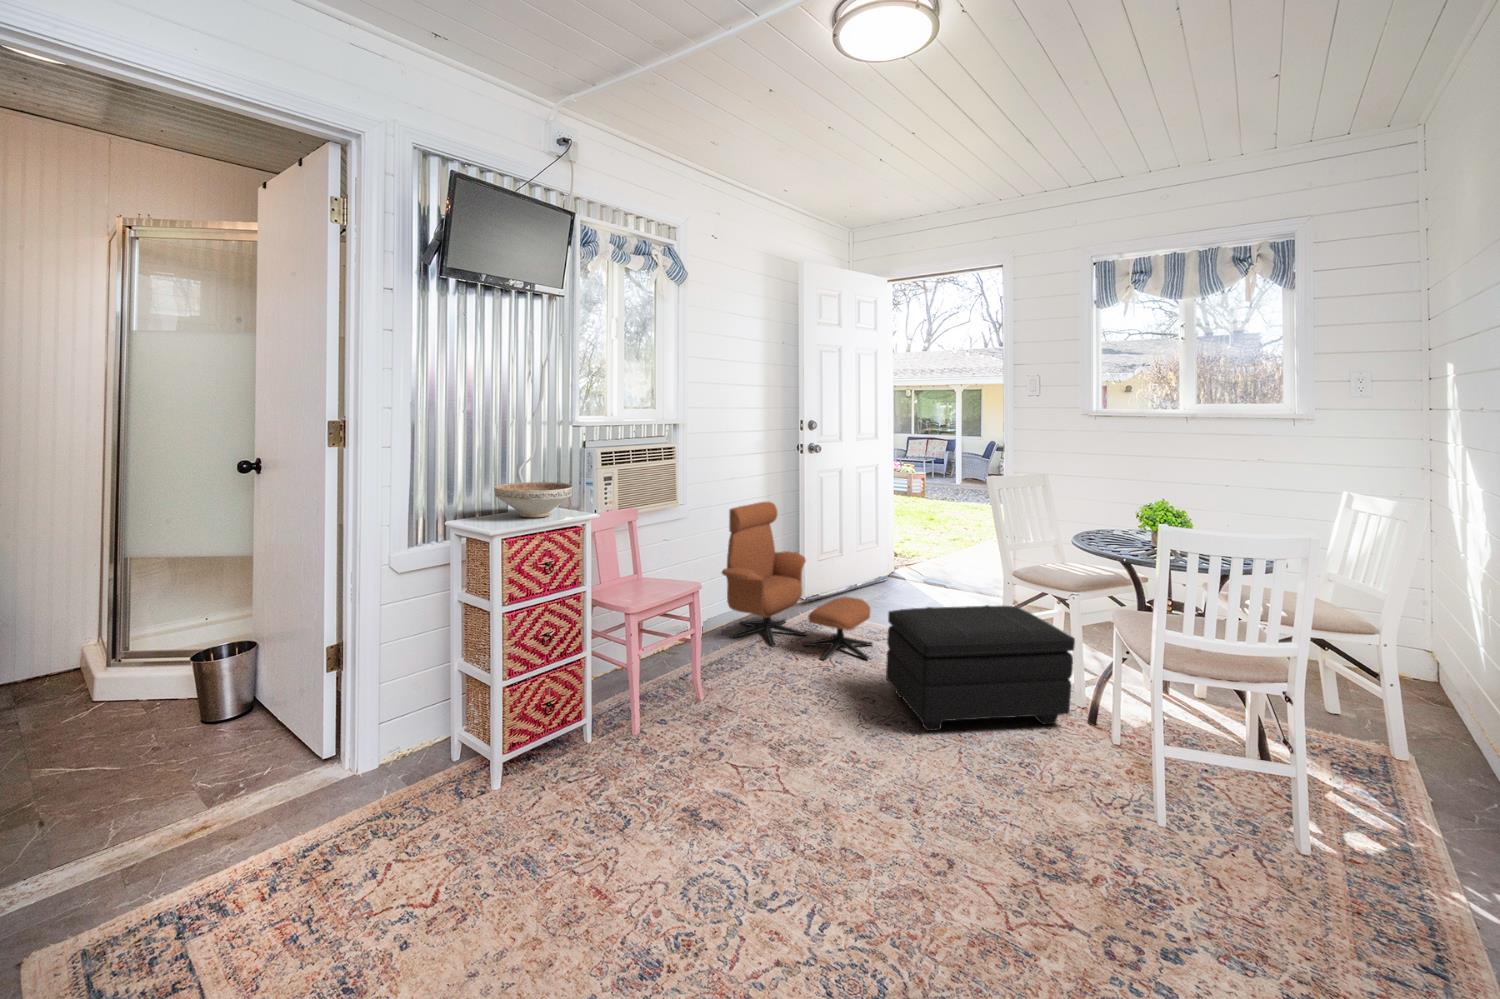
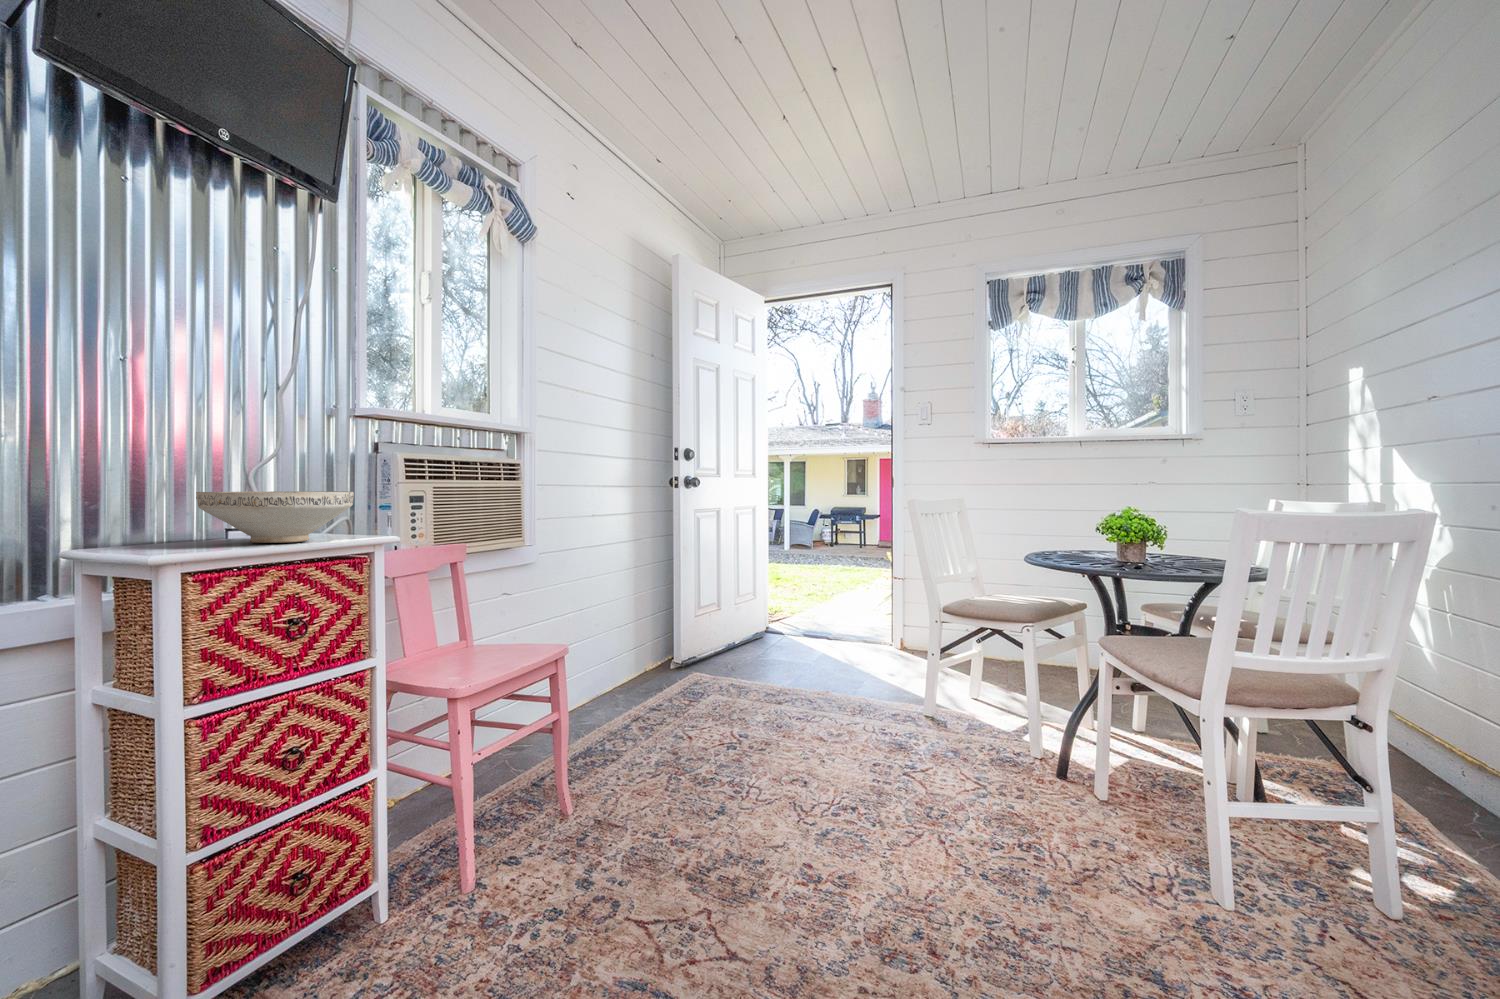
lounge chair: present [722,502,873,660] -> none [582,542,777,733]
footstool: present [886,605,1075,731] -> none [811,640,1040,814]

